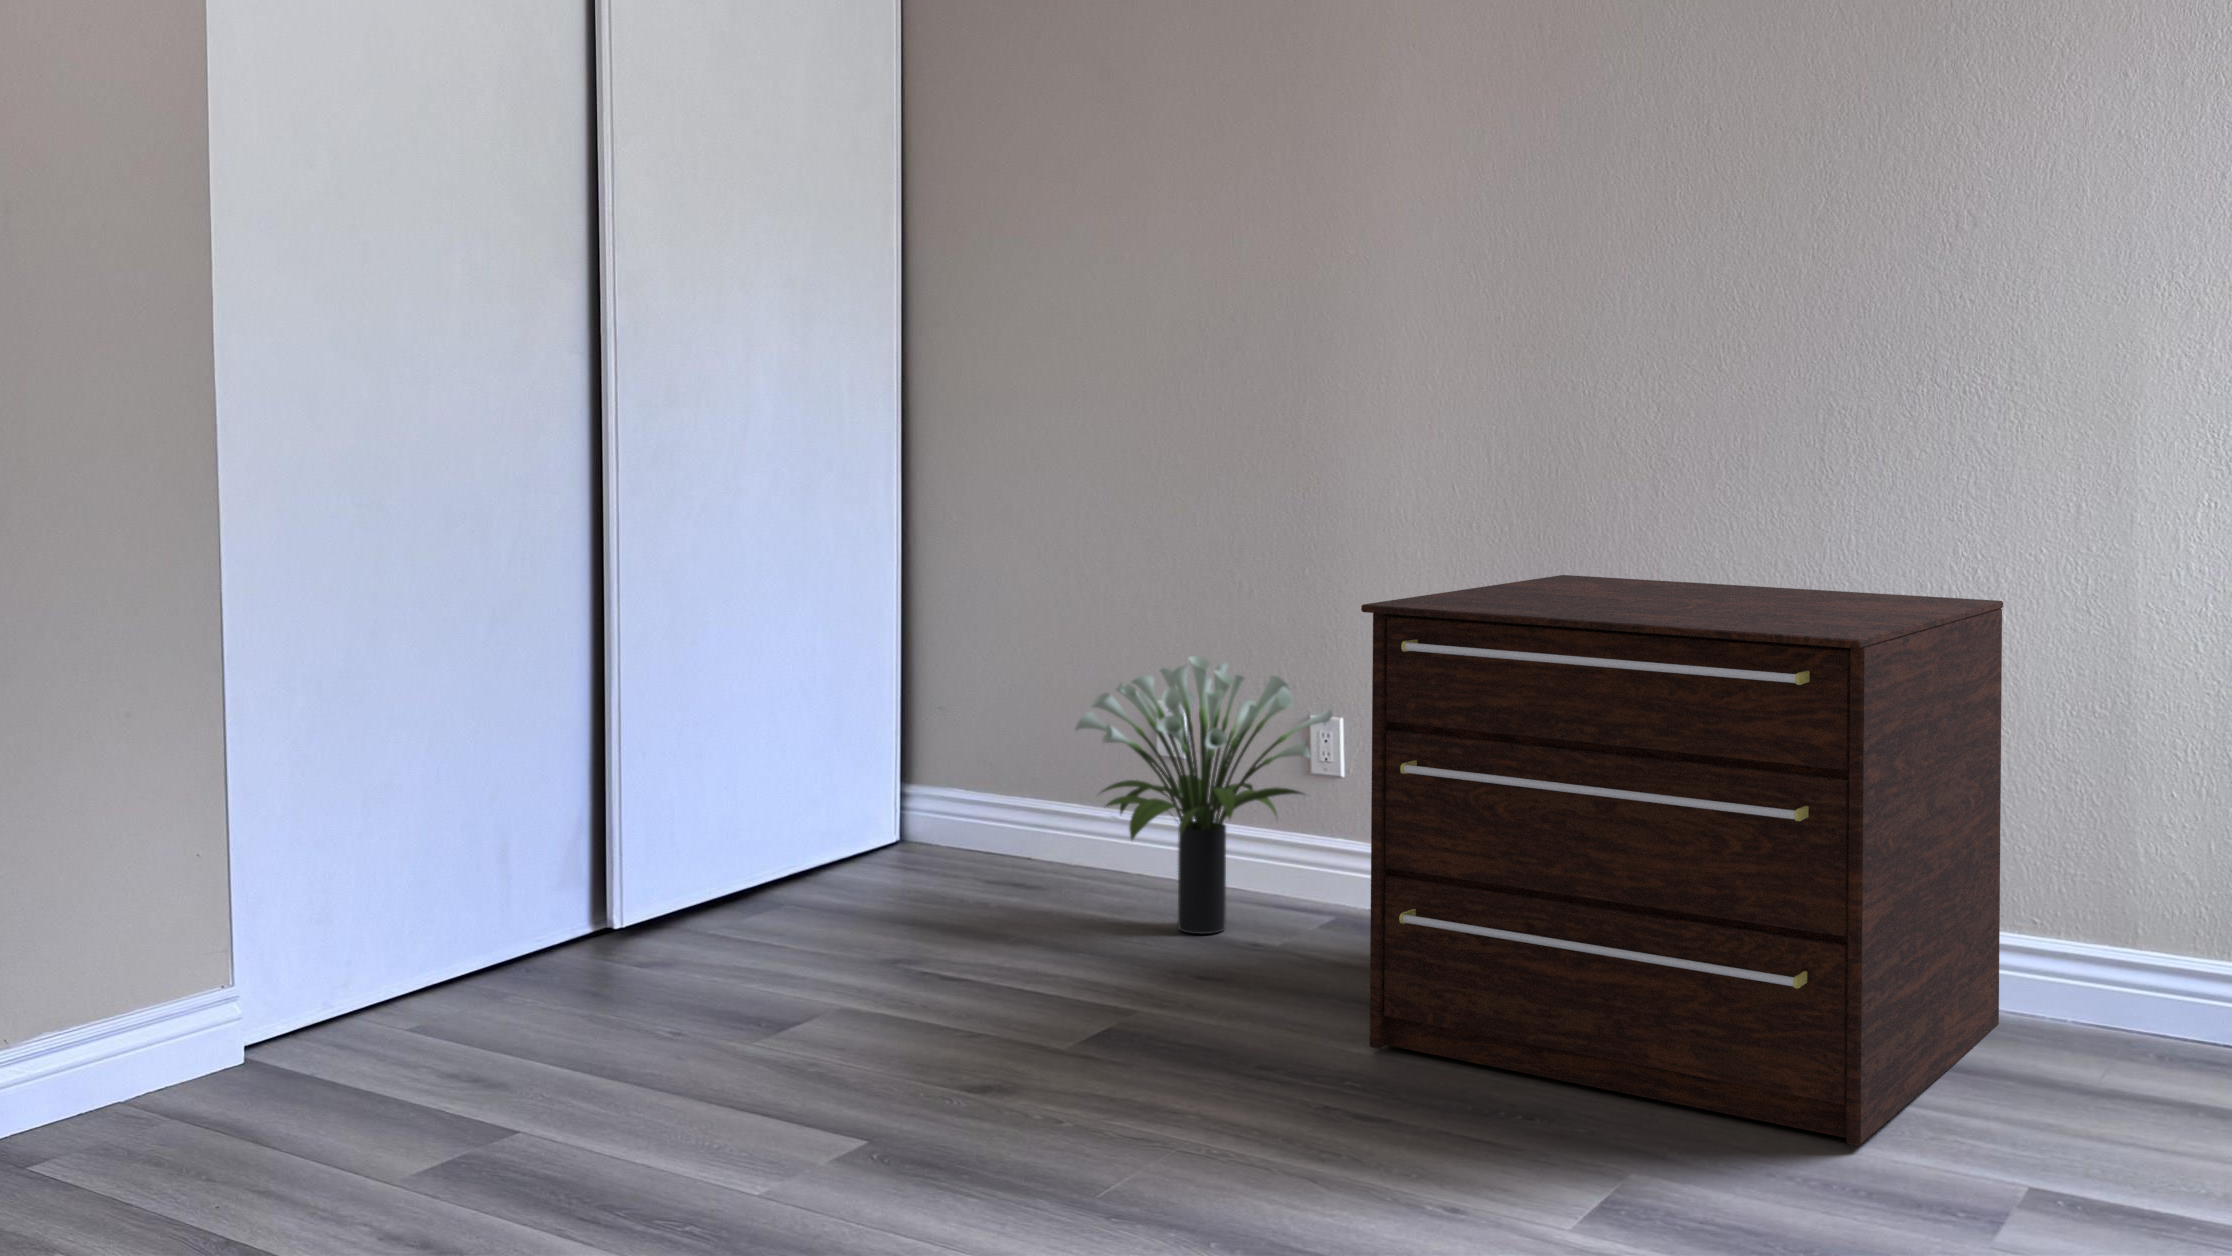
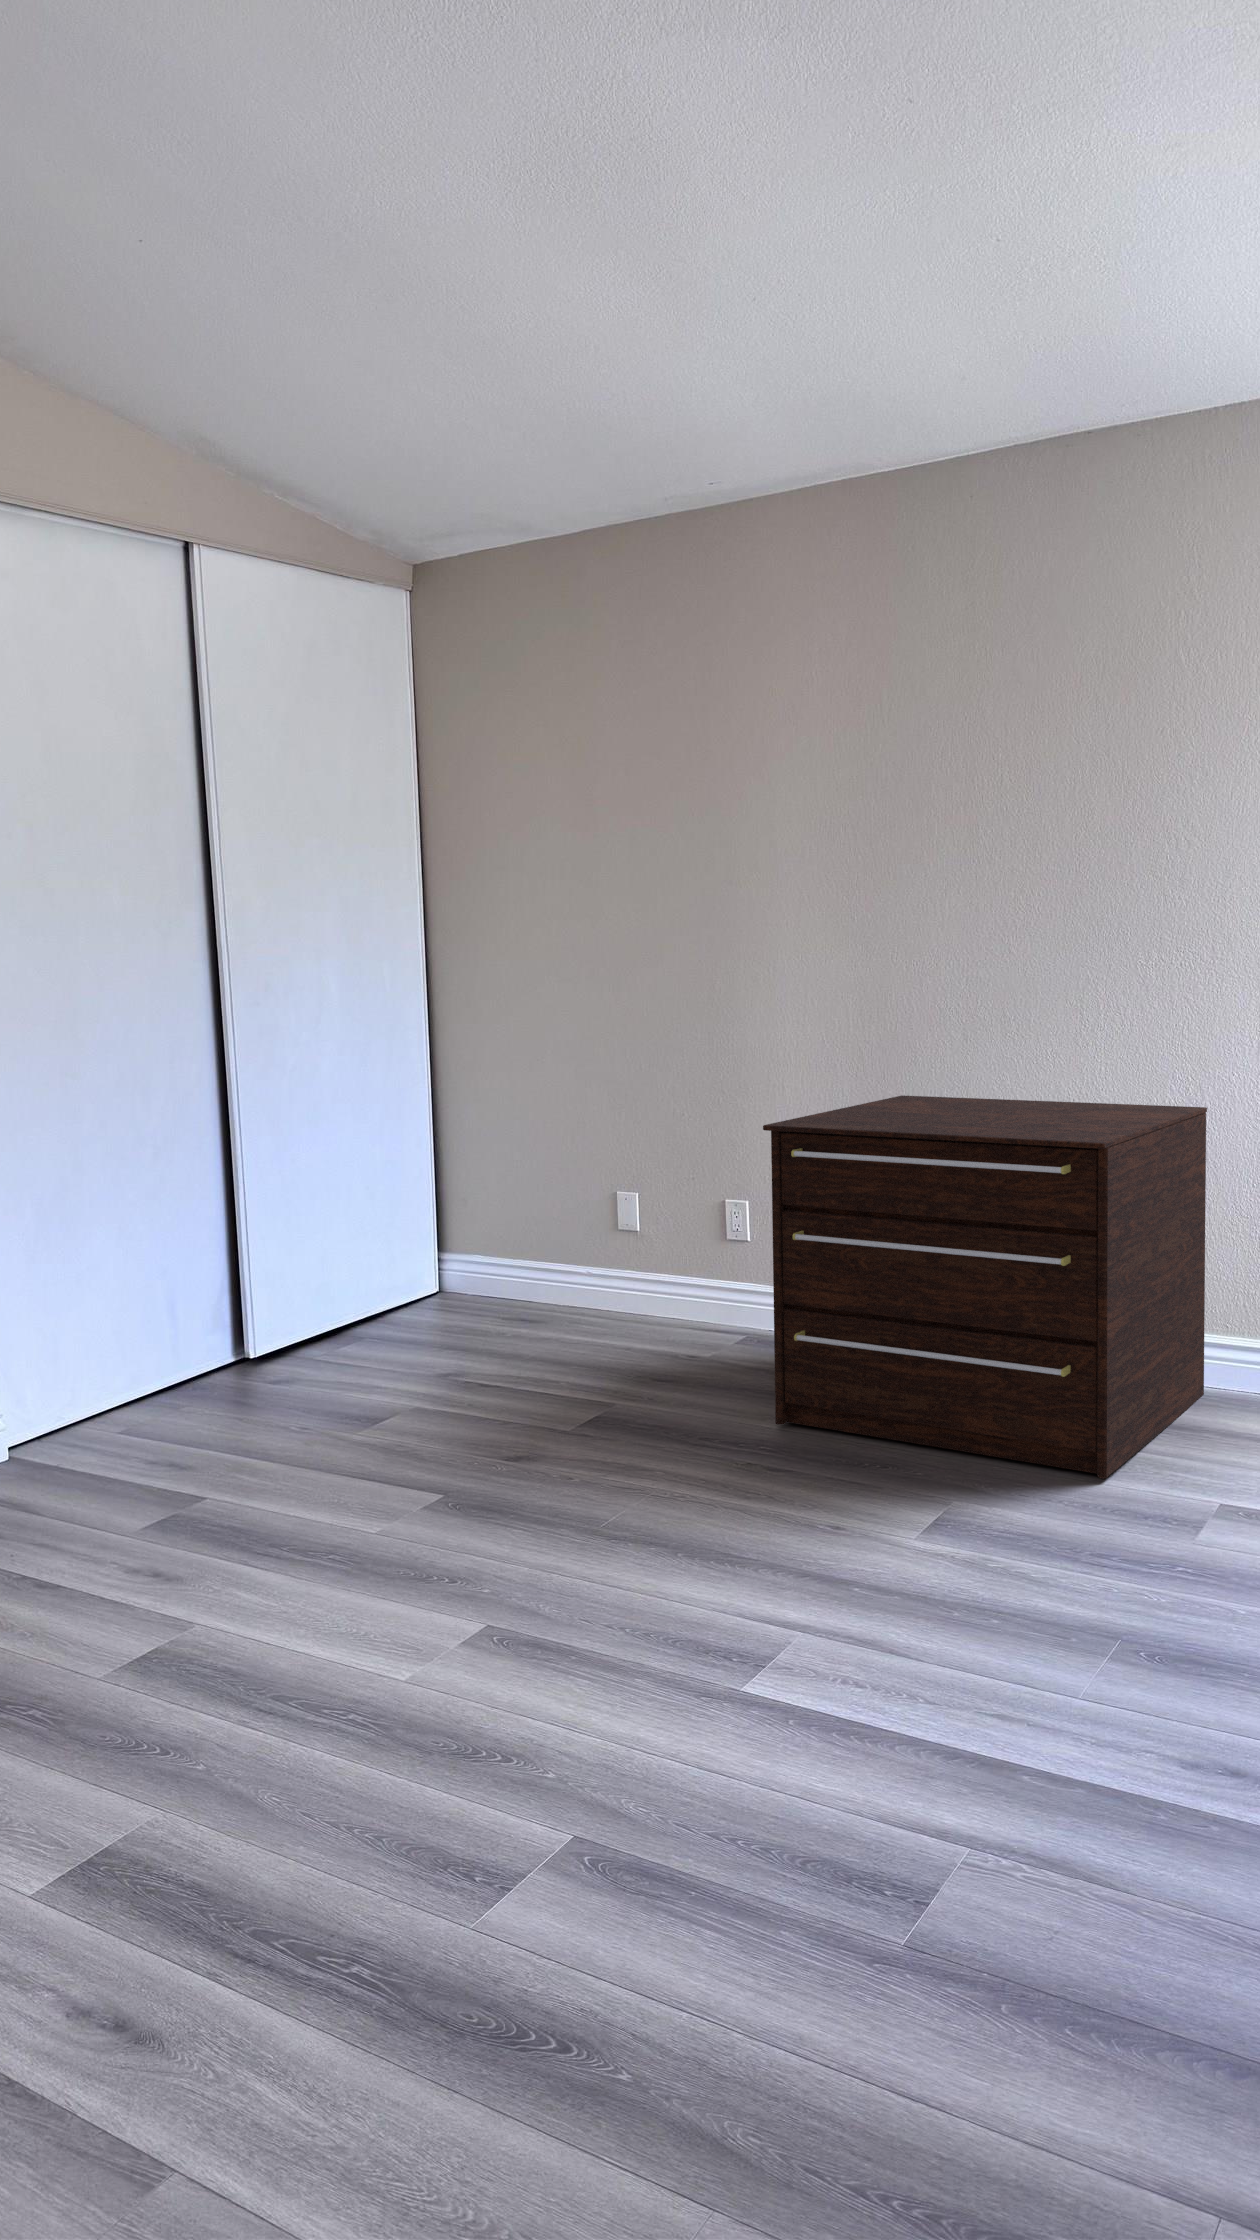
potted plant: present [1076,656,1332,934] -> none [563,1159,742,1350]

